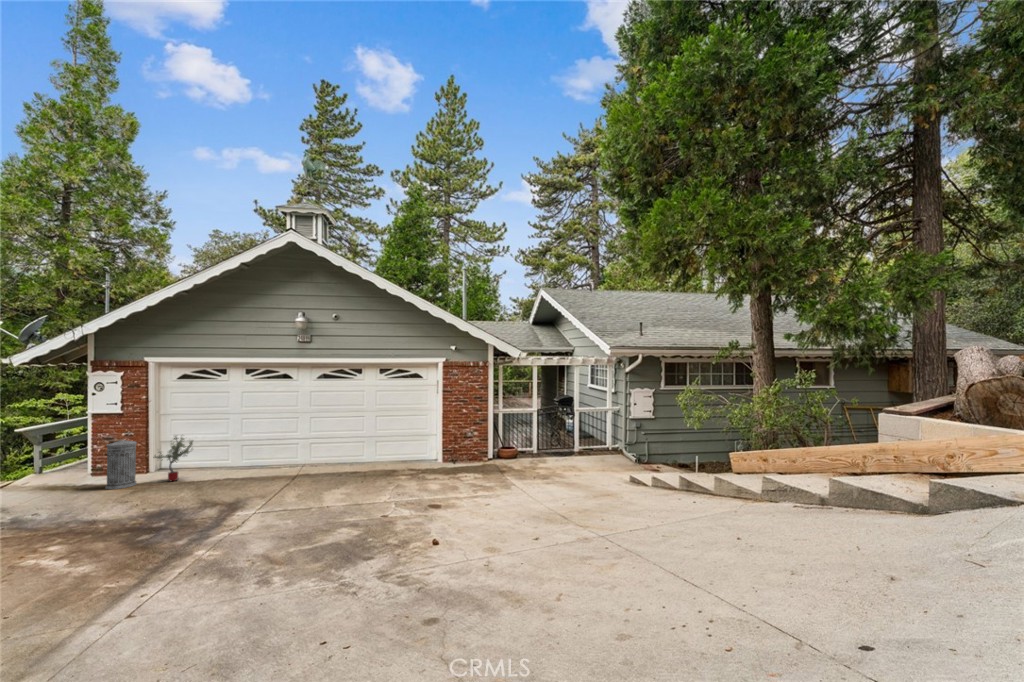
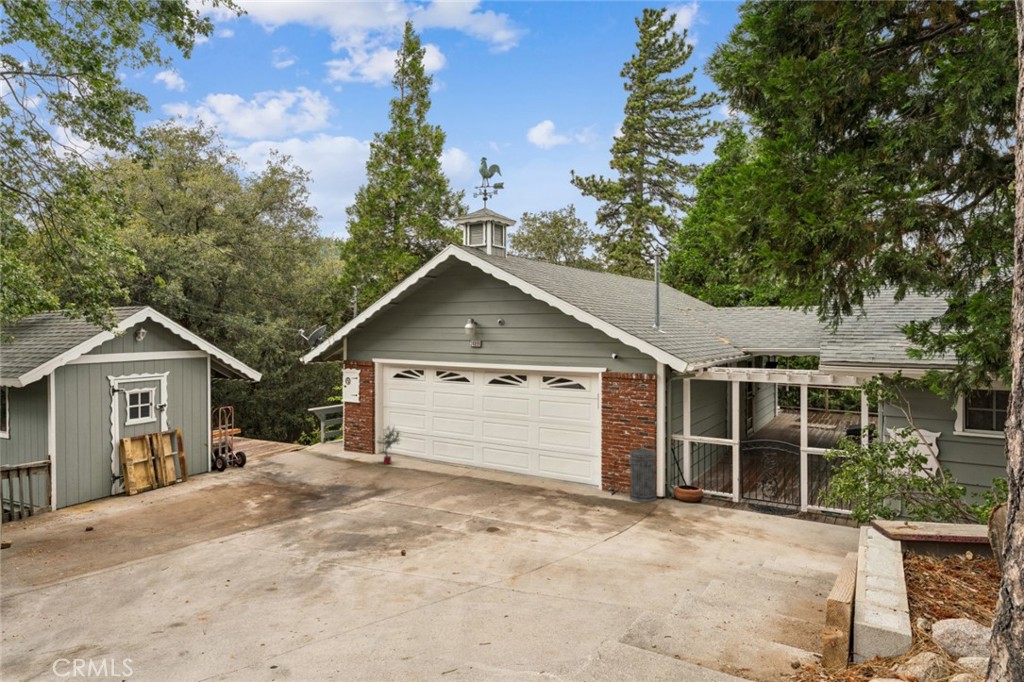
trash can: present [105,439,137,489] -> present [630,449,656,502]

